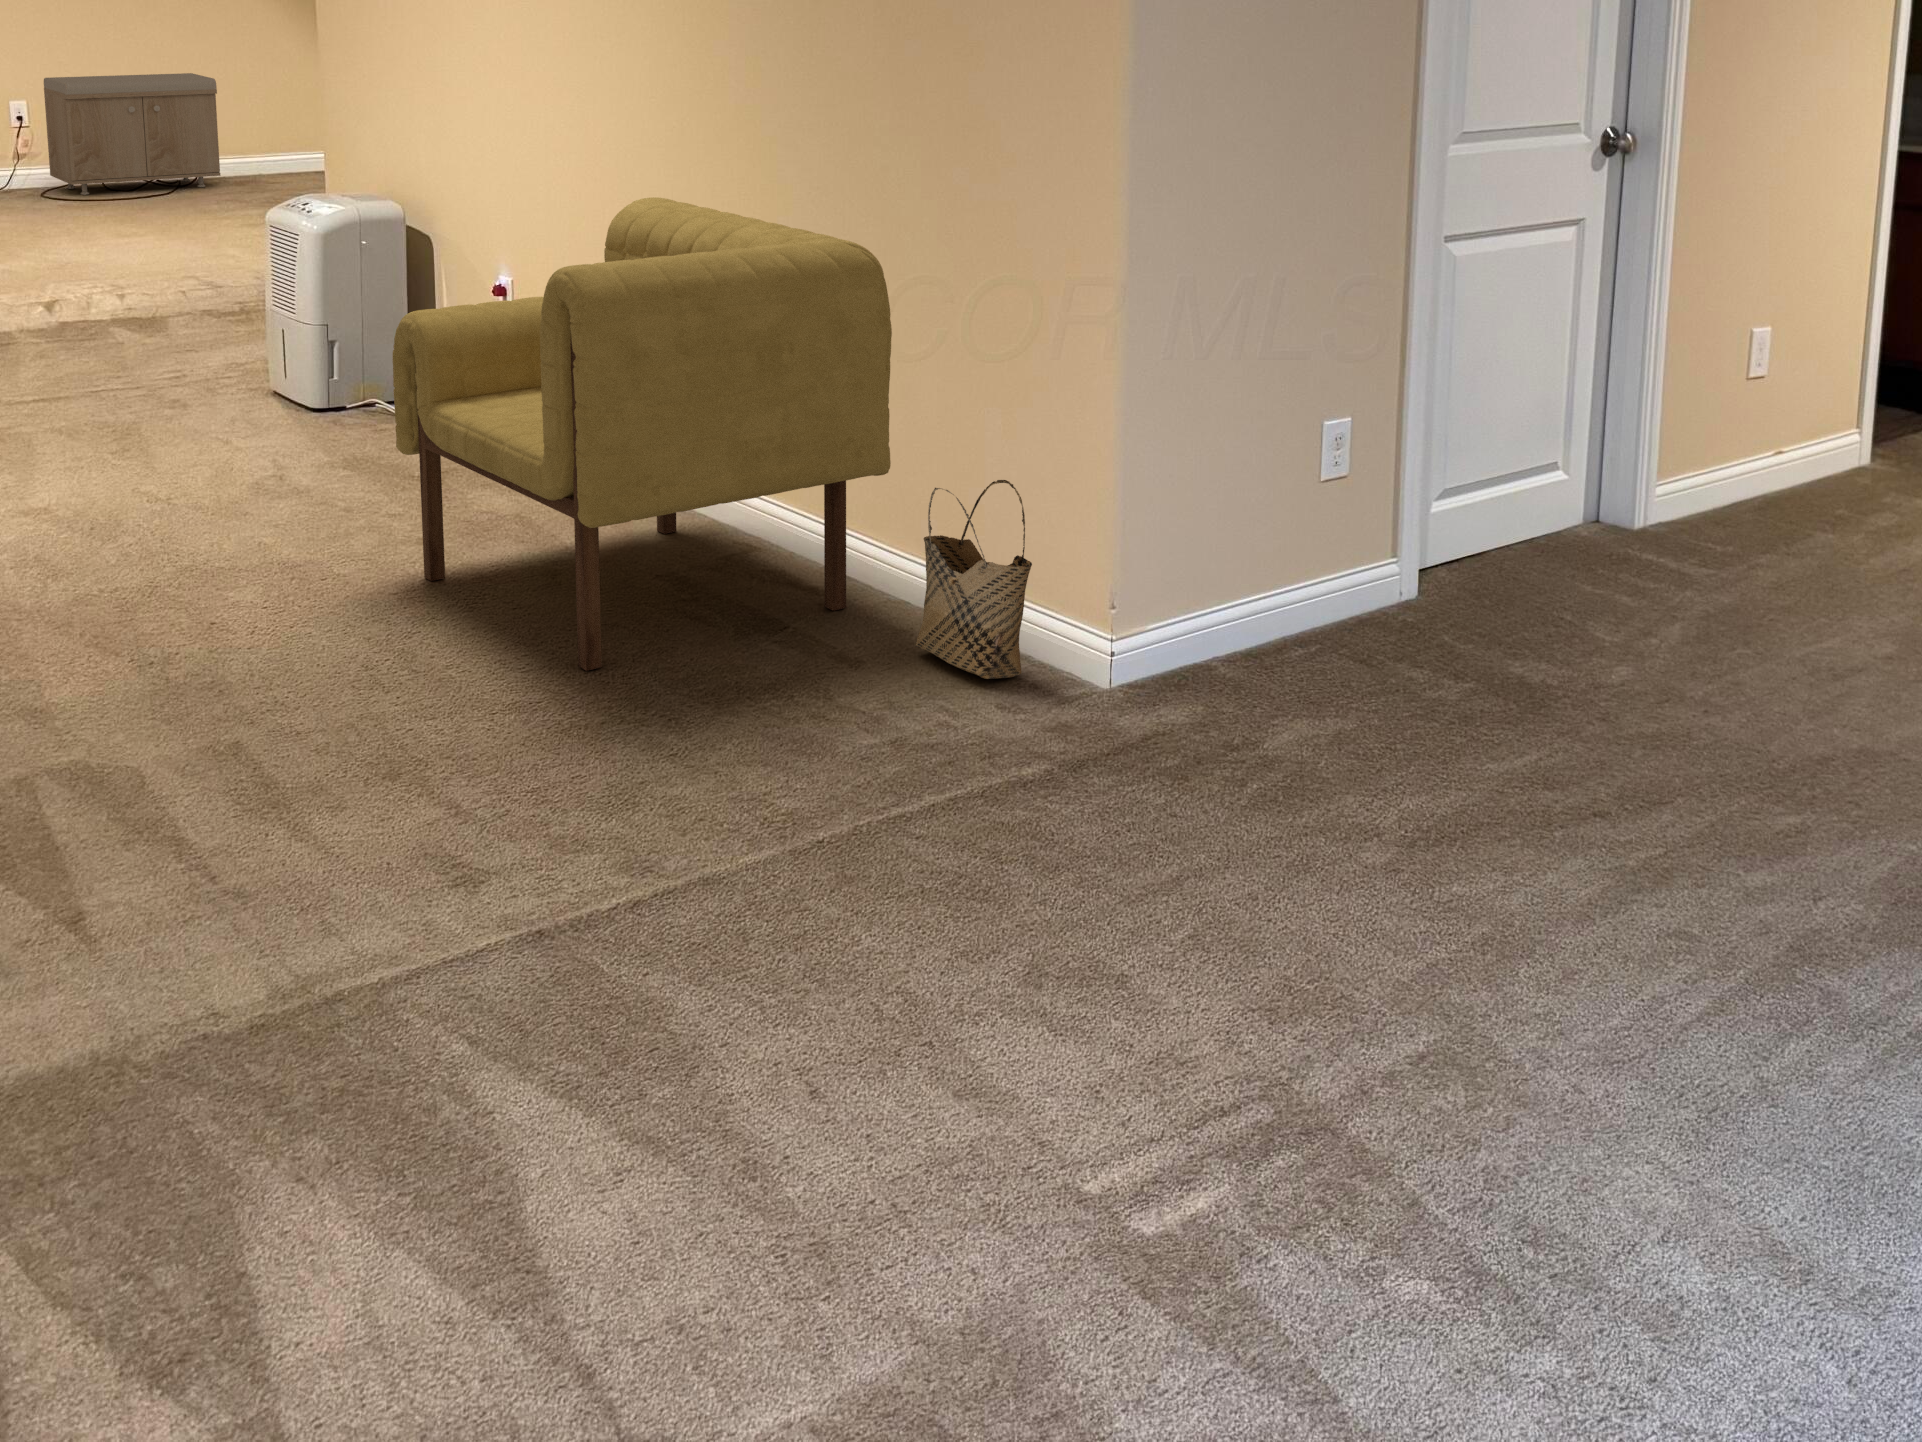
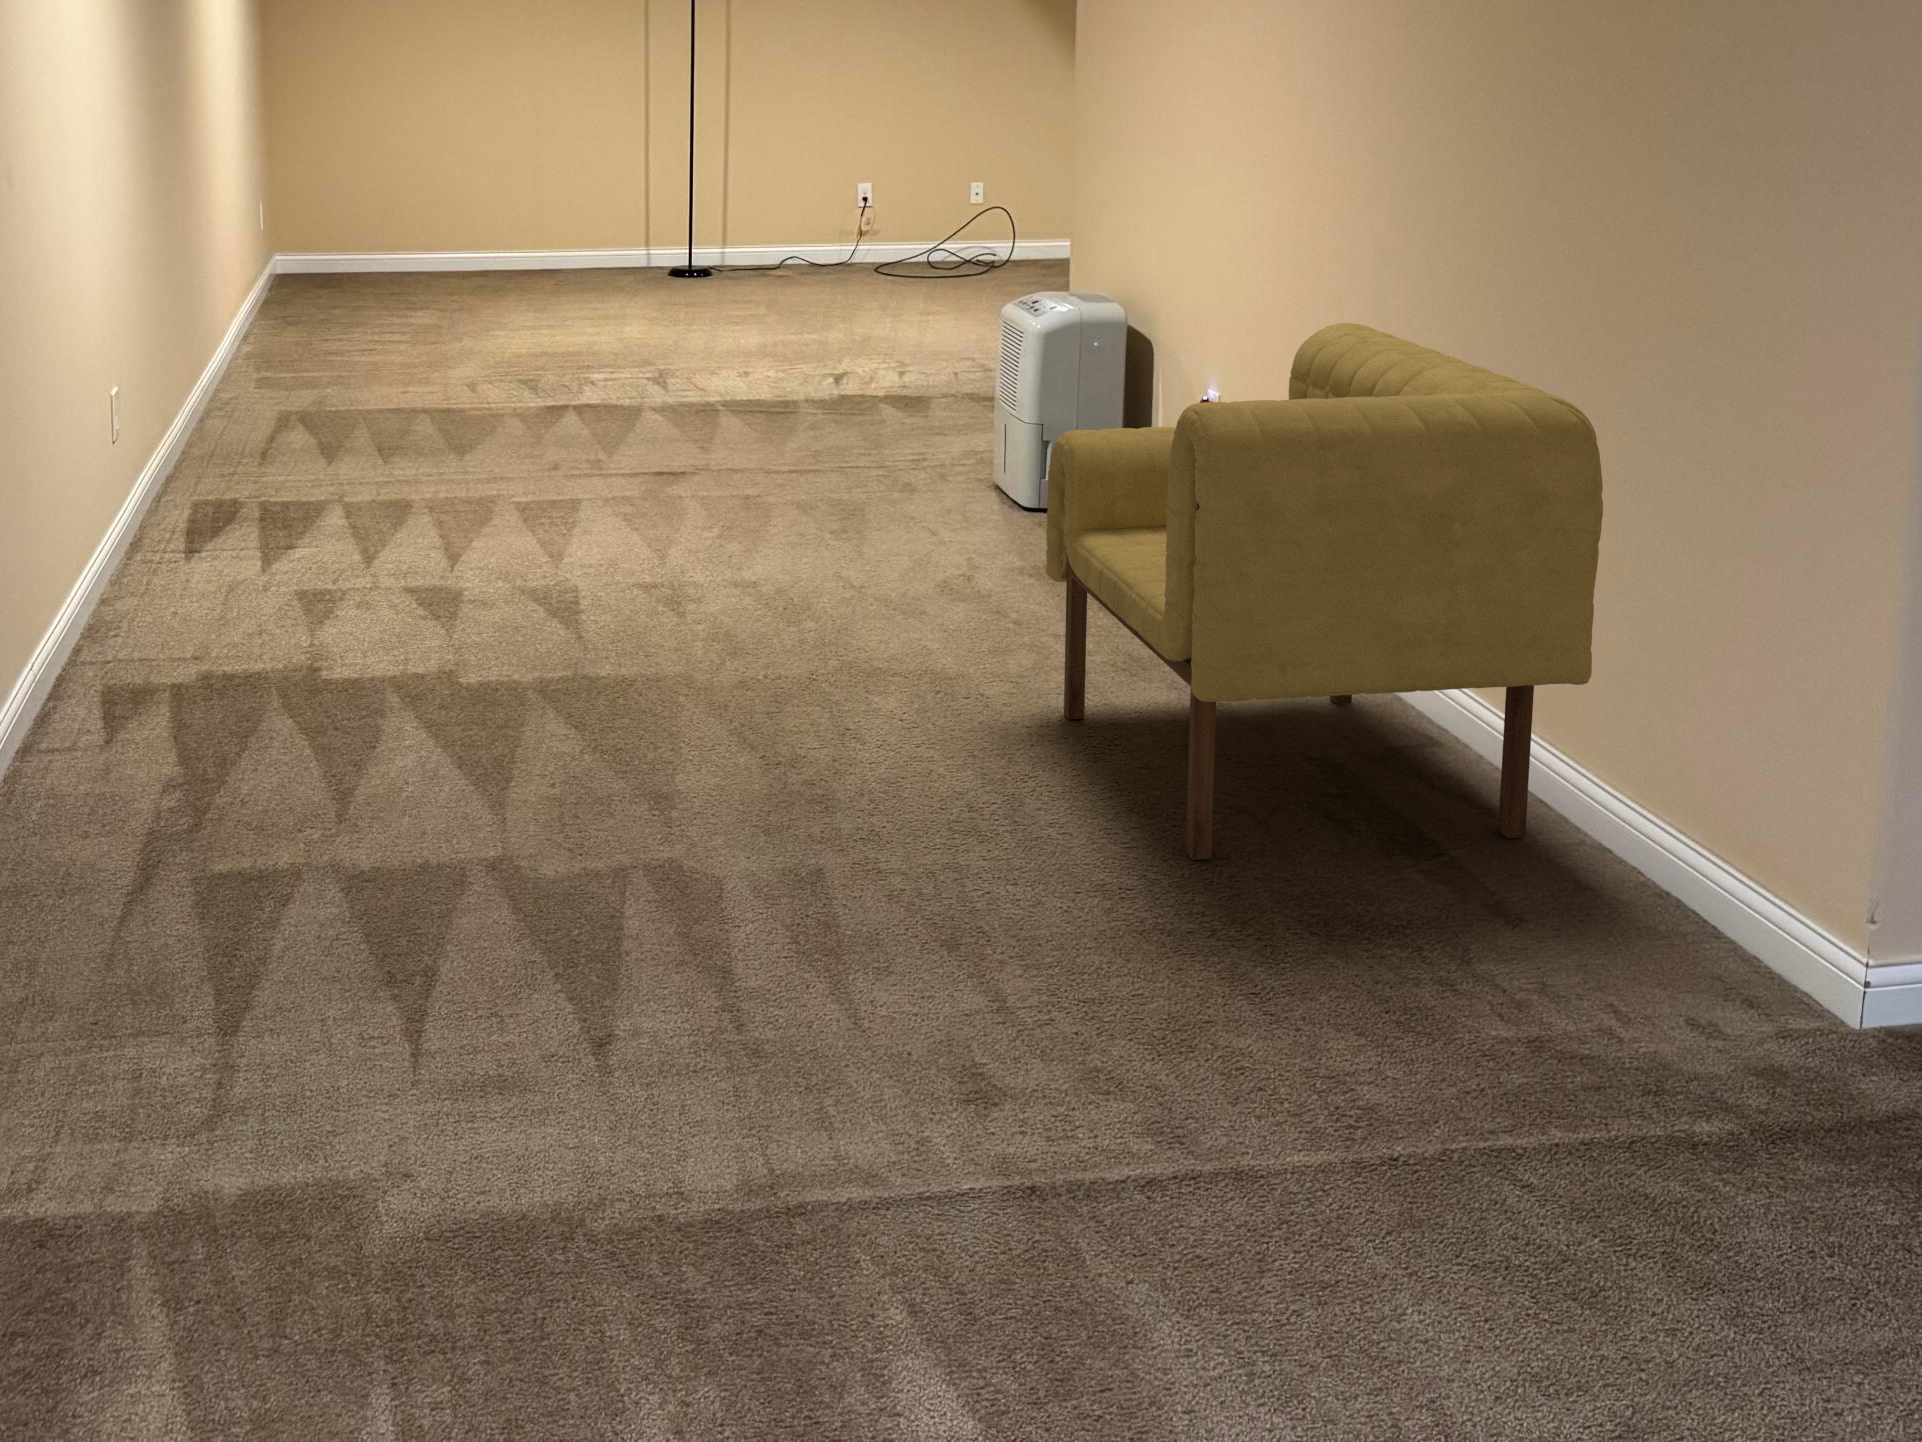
storage bench: present [44,73,220,195] -> none [886,161,1033,272]
woven basket: present [916,480,1032,679] -> none [1598,718,1758,979]

